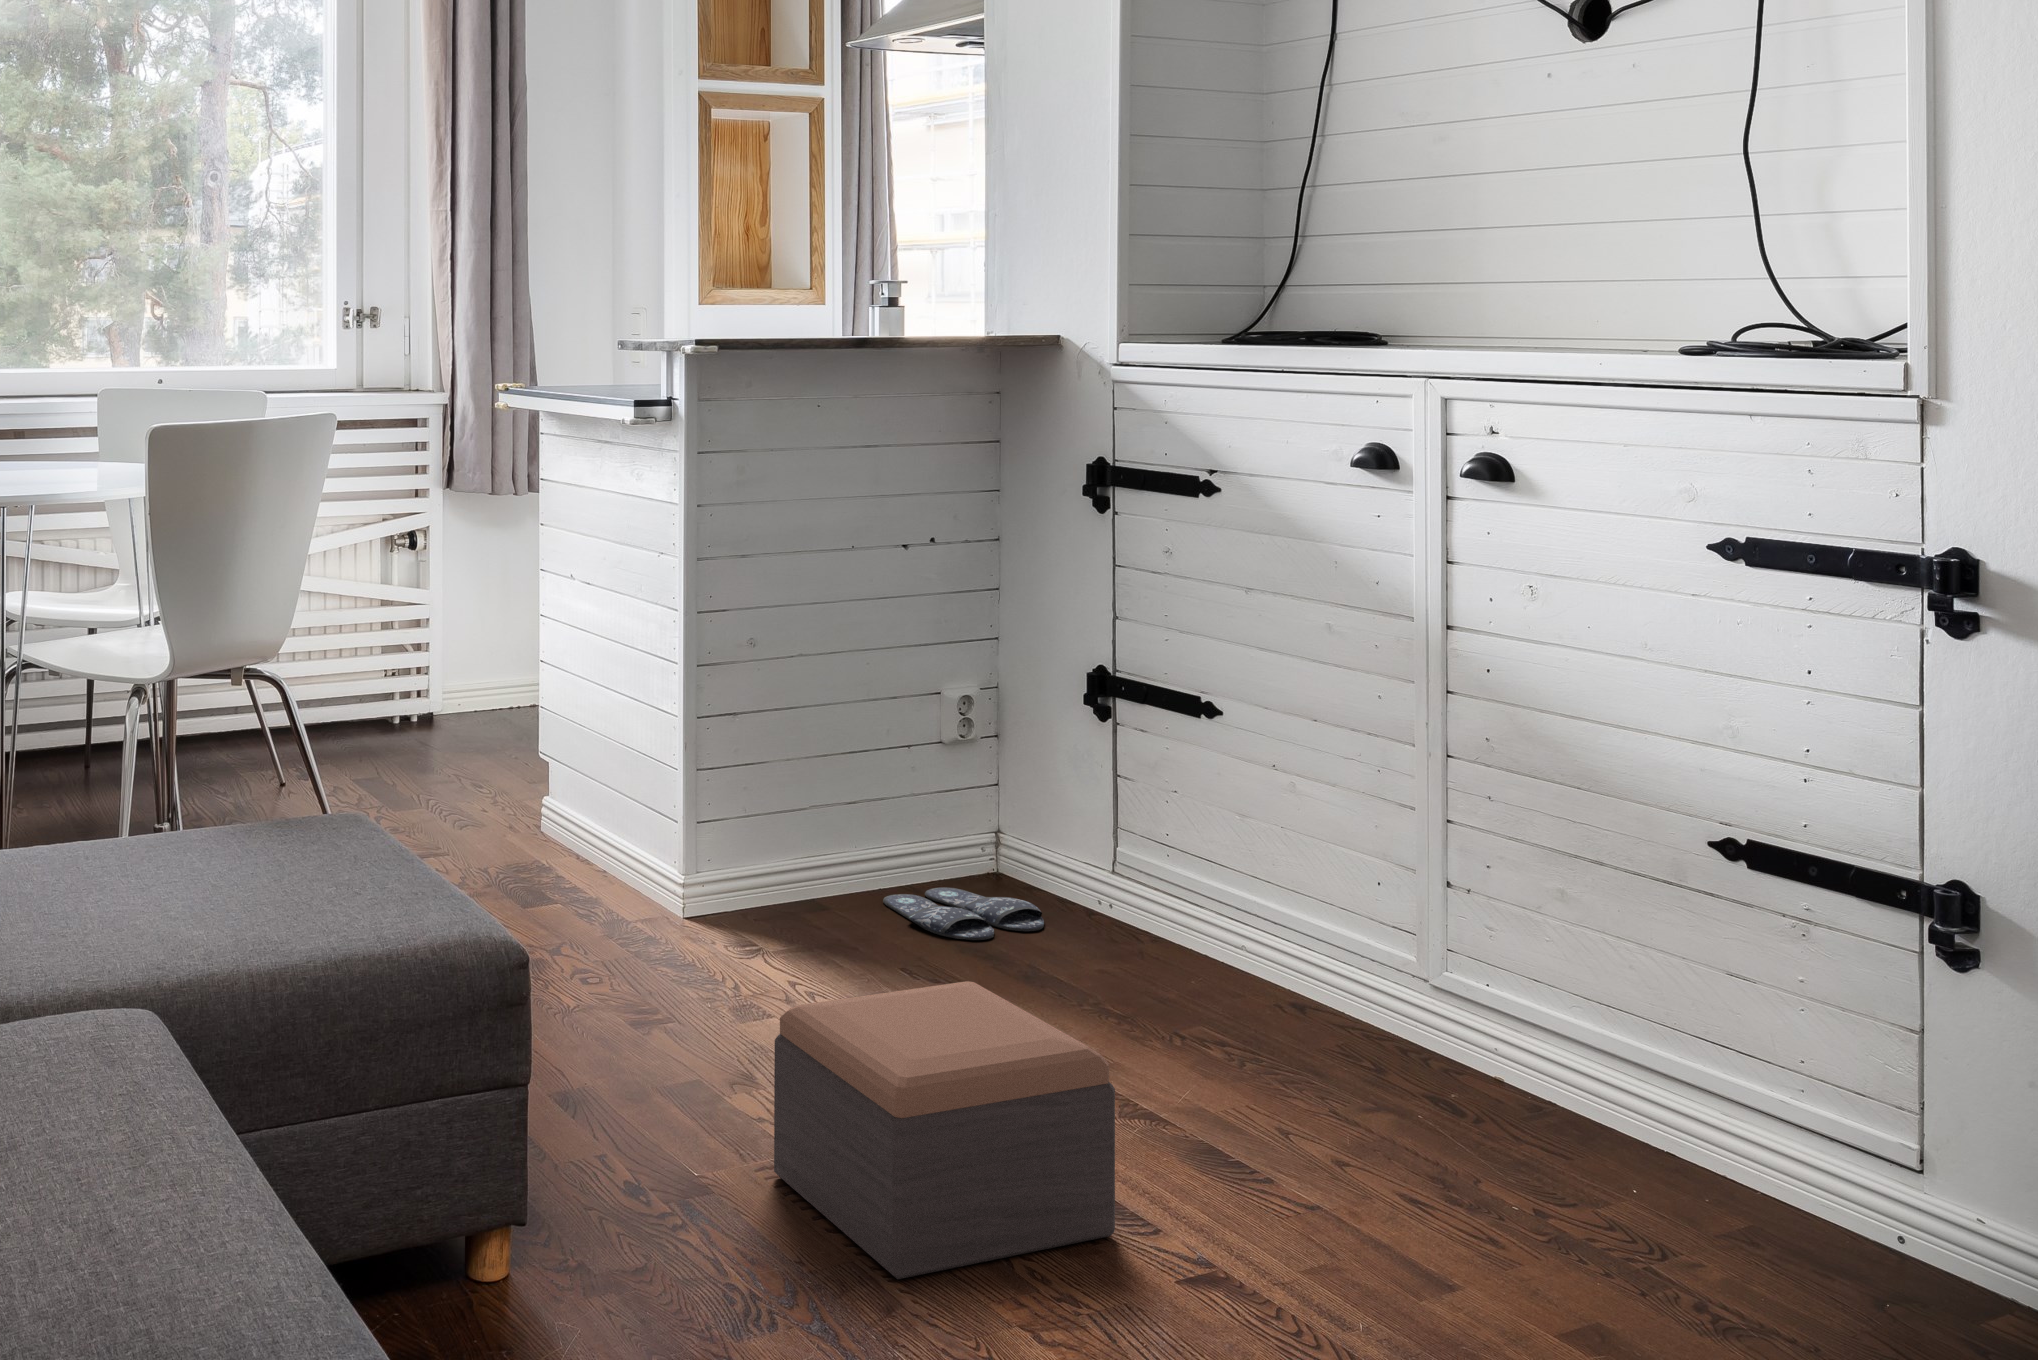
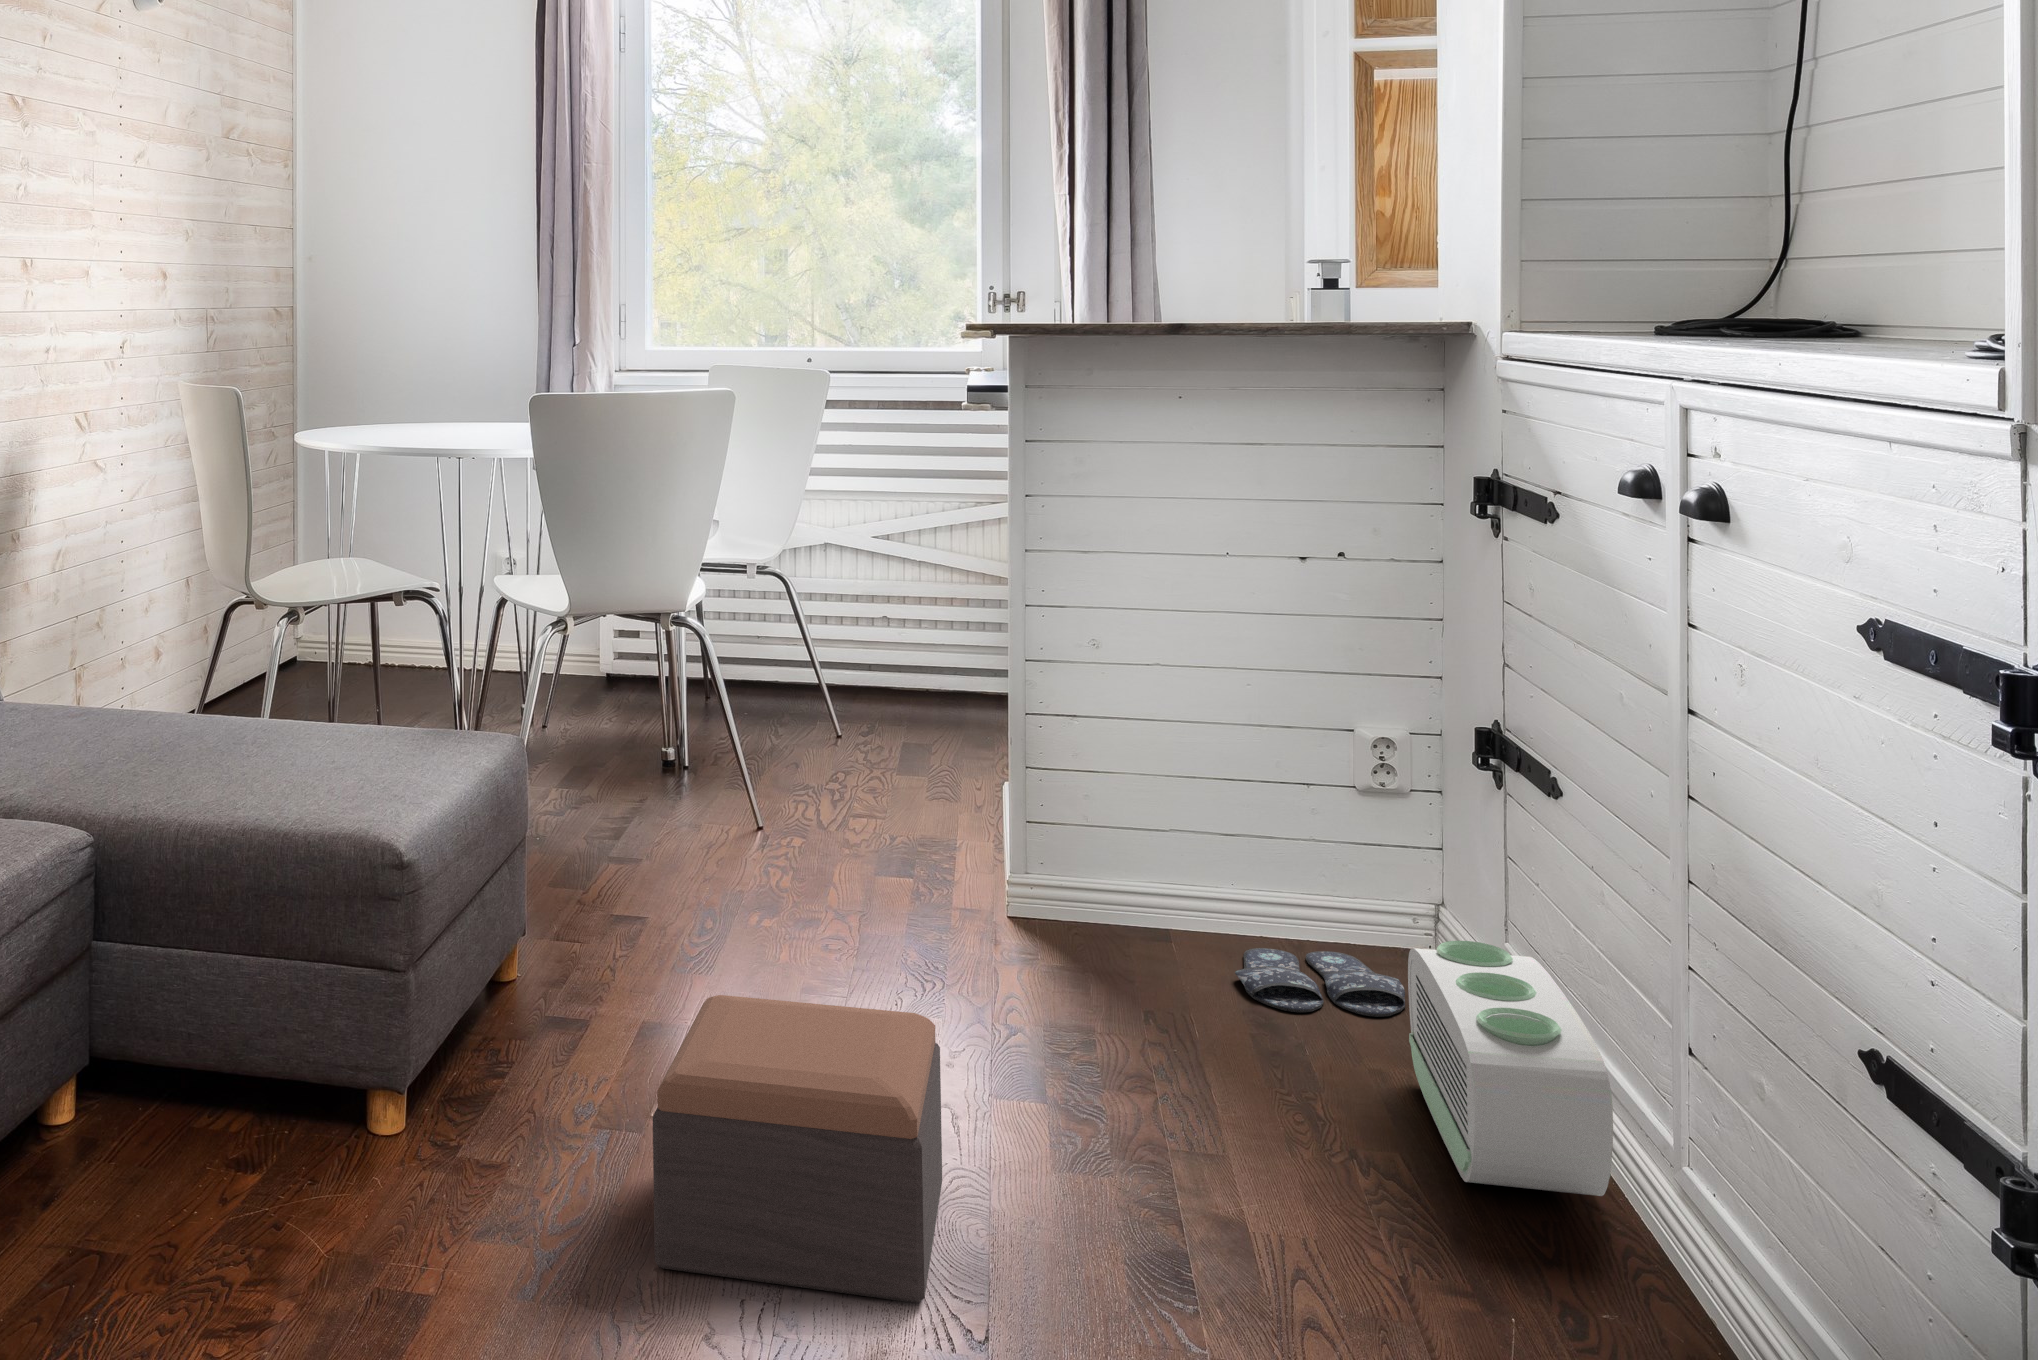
air purifier: none [1113,846,1376,1033] -> present [1408,941,1613,1196]

